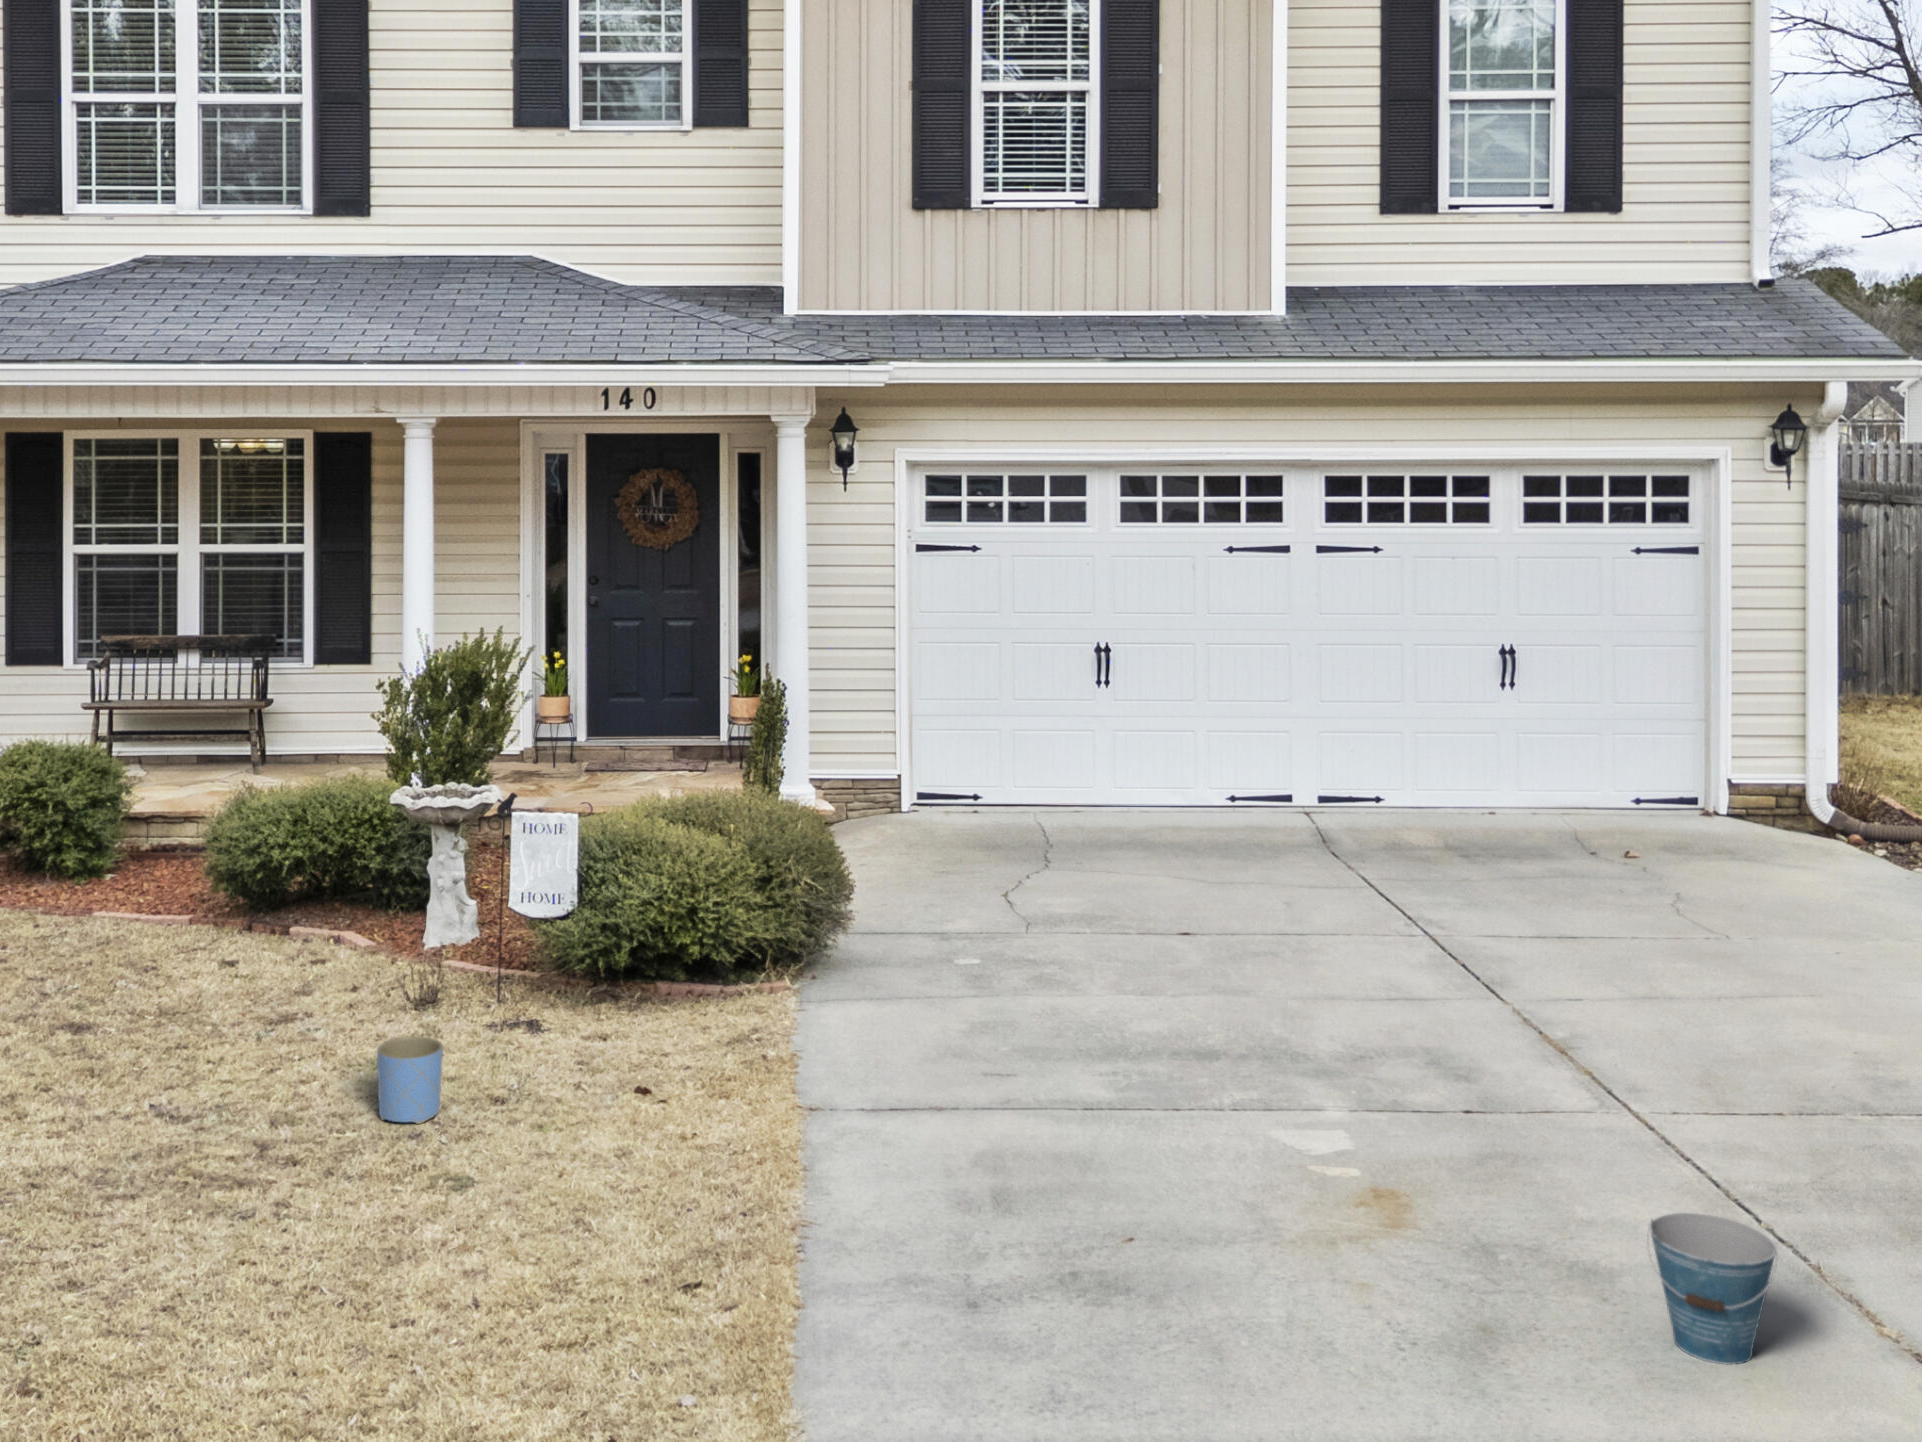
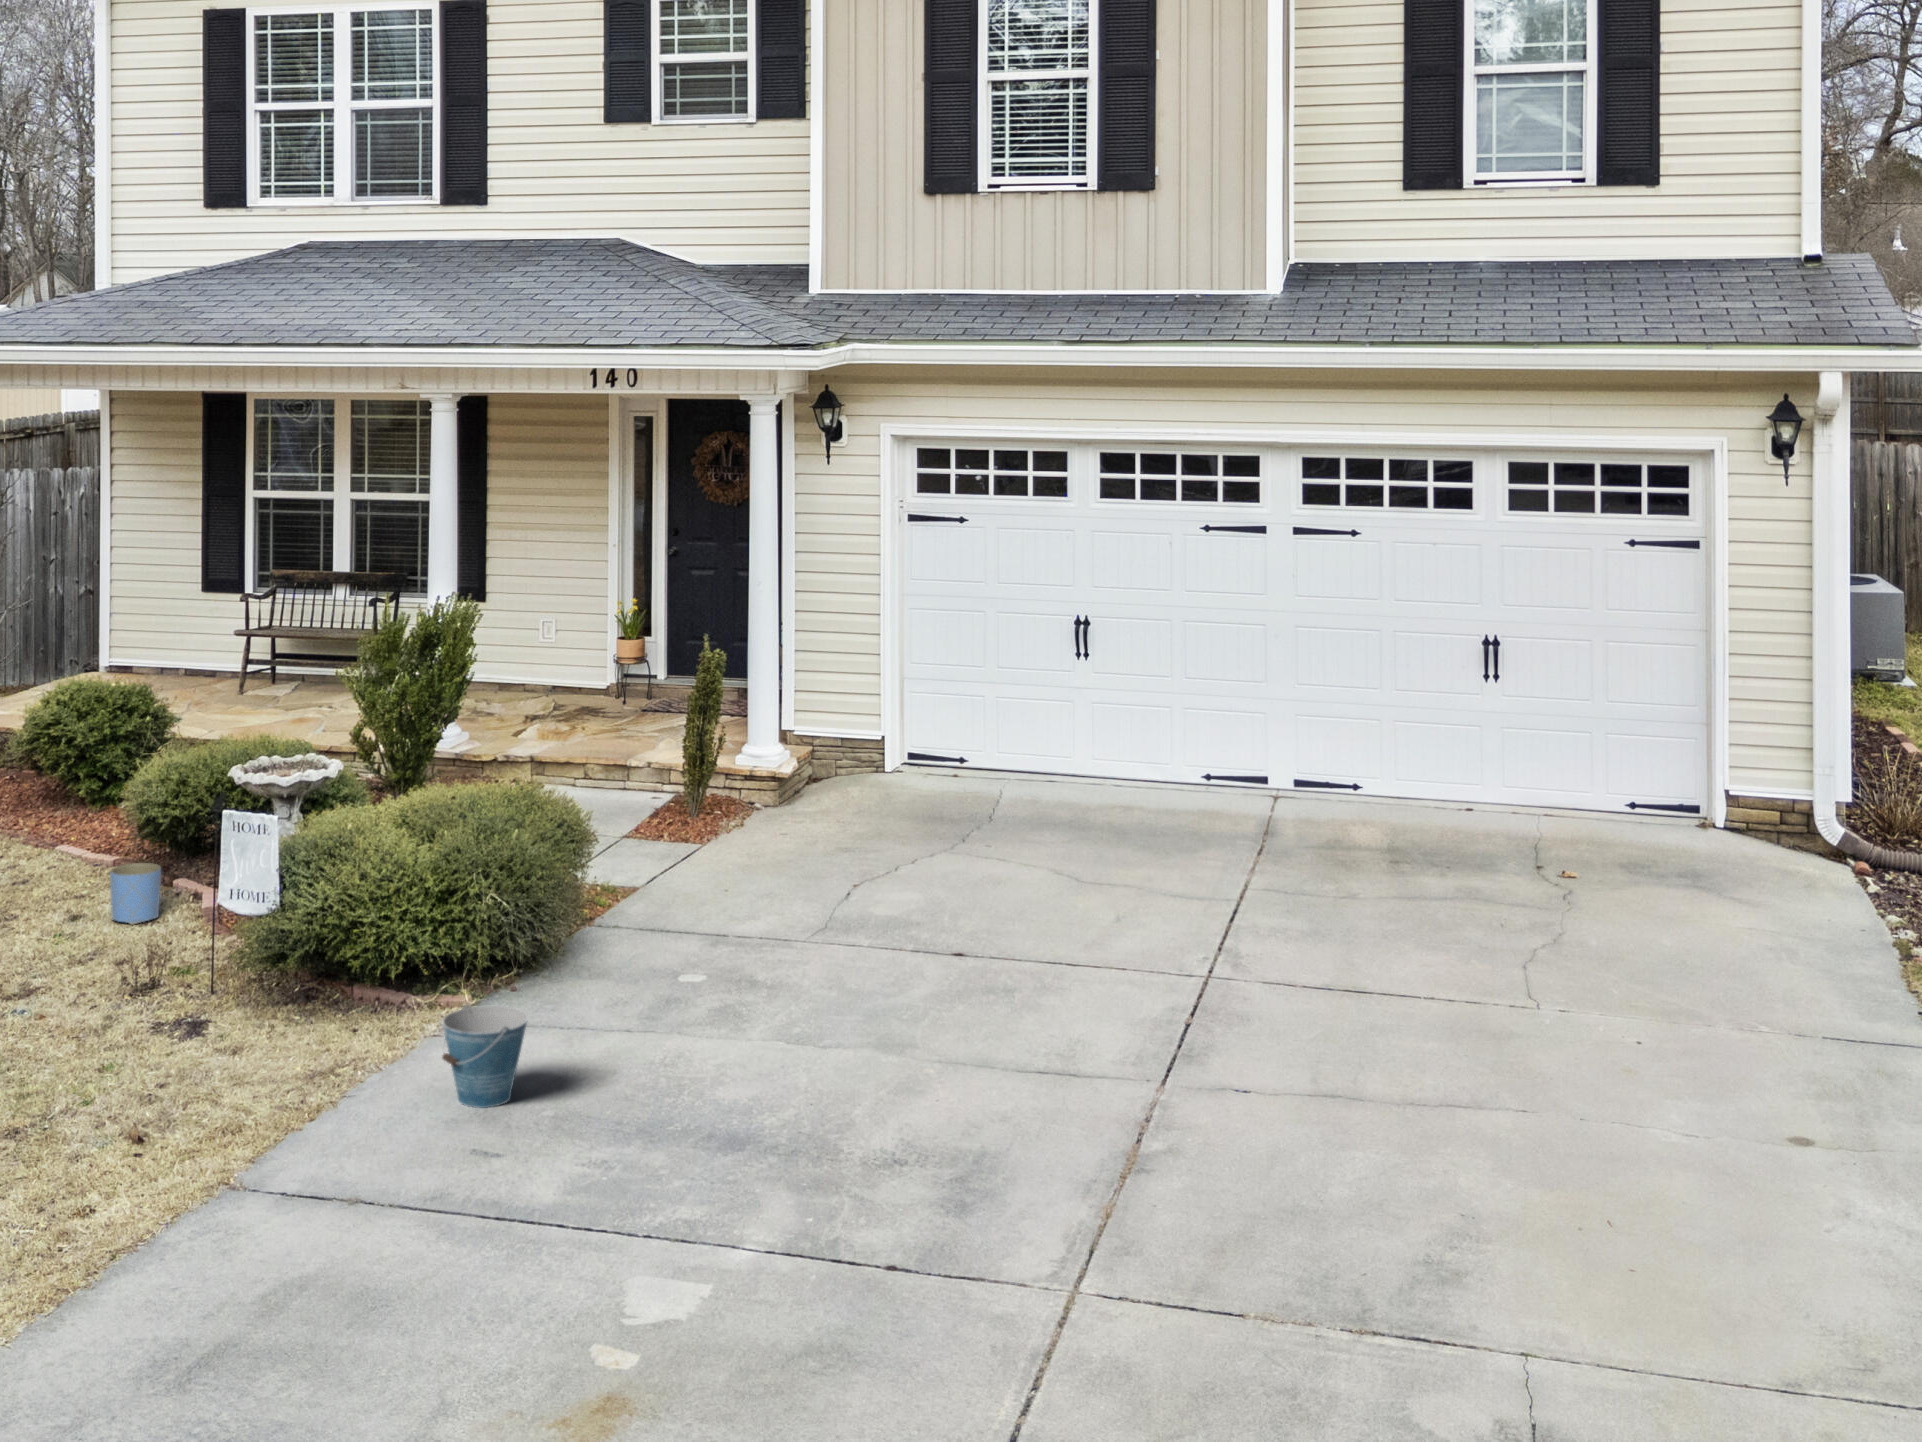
bucket: present [1648,1213,1778,1365] -> present [442,1005,528,1108]

